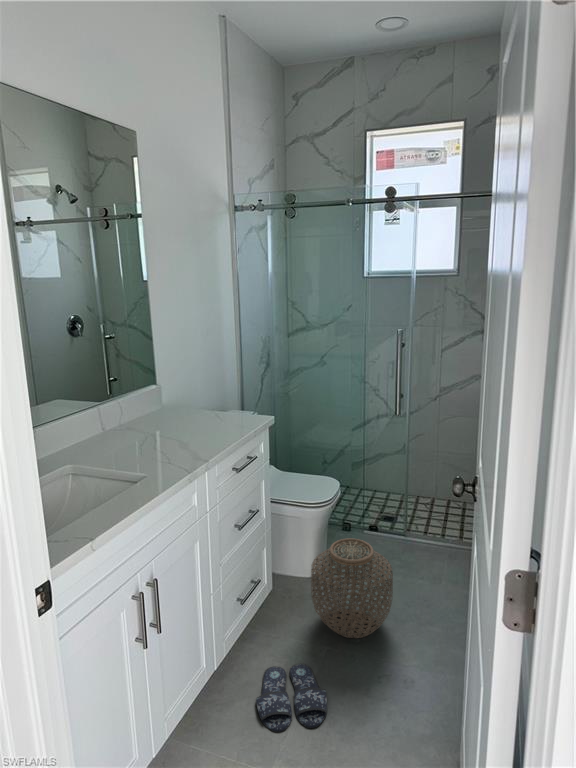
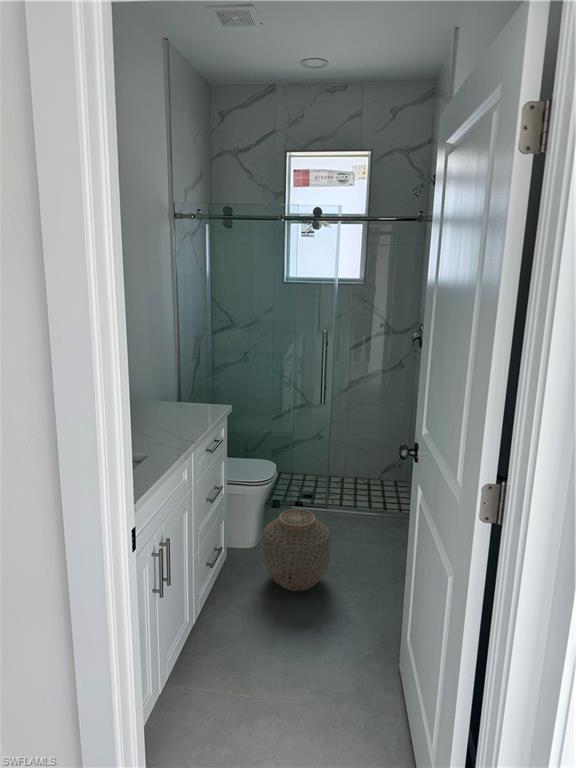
slippers: present [256,664,327,732] -> none [232,614,291,664]

